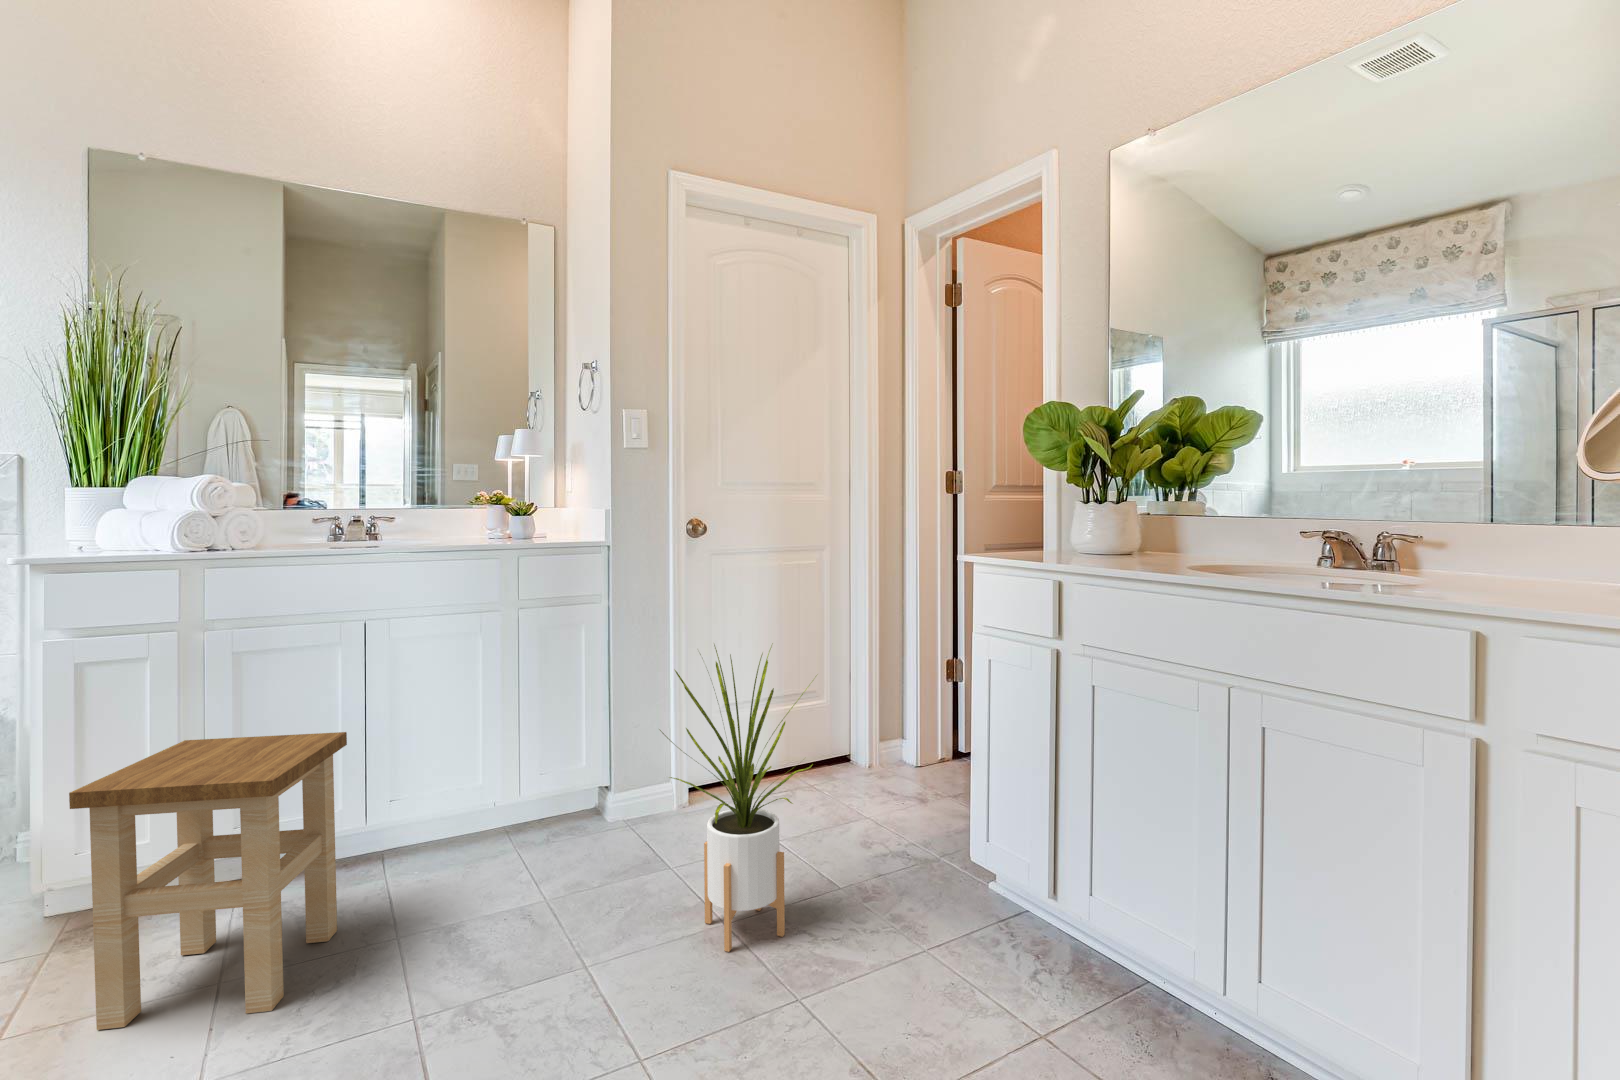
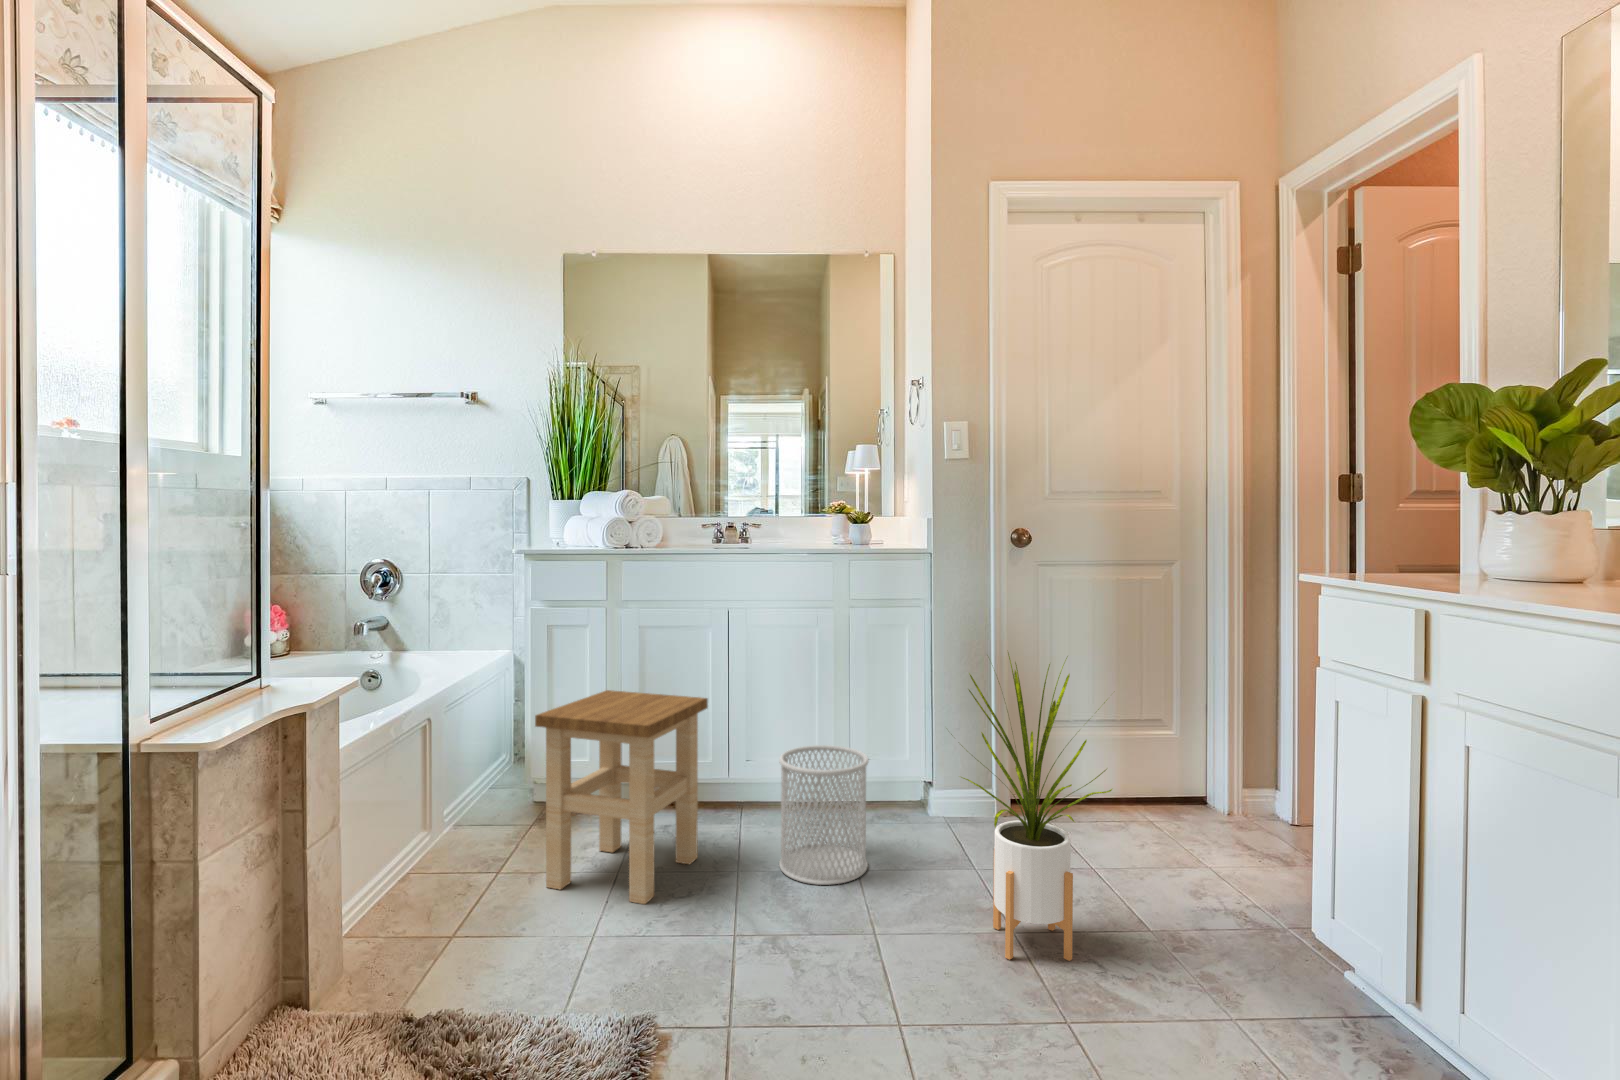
wastebasket: none [448,764,558,927] -> present [779,745,869,885]

